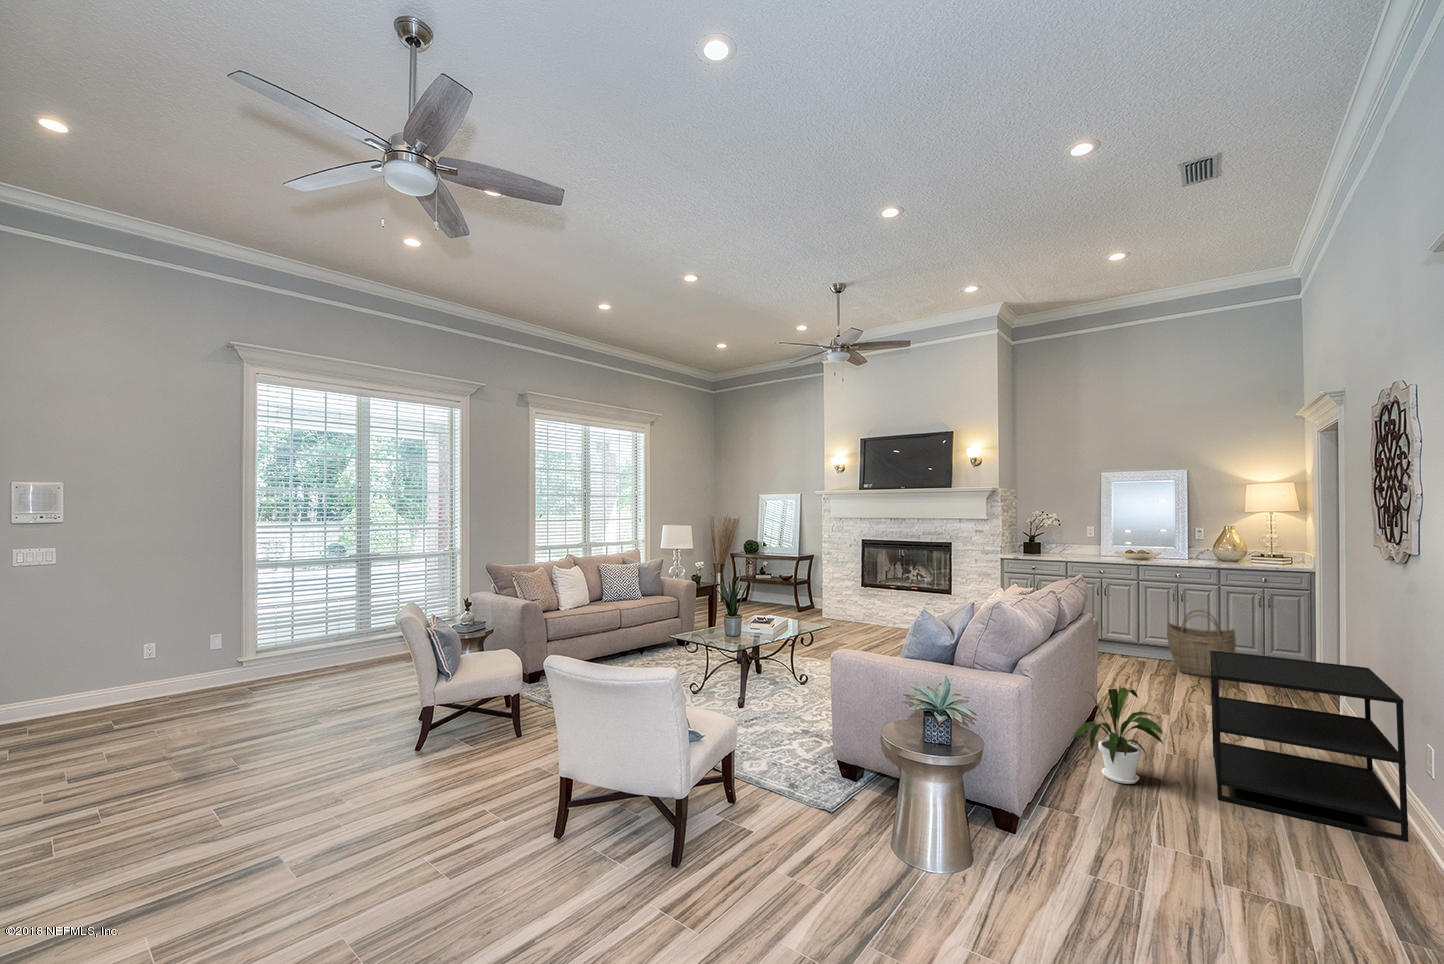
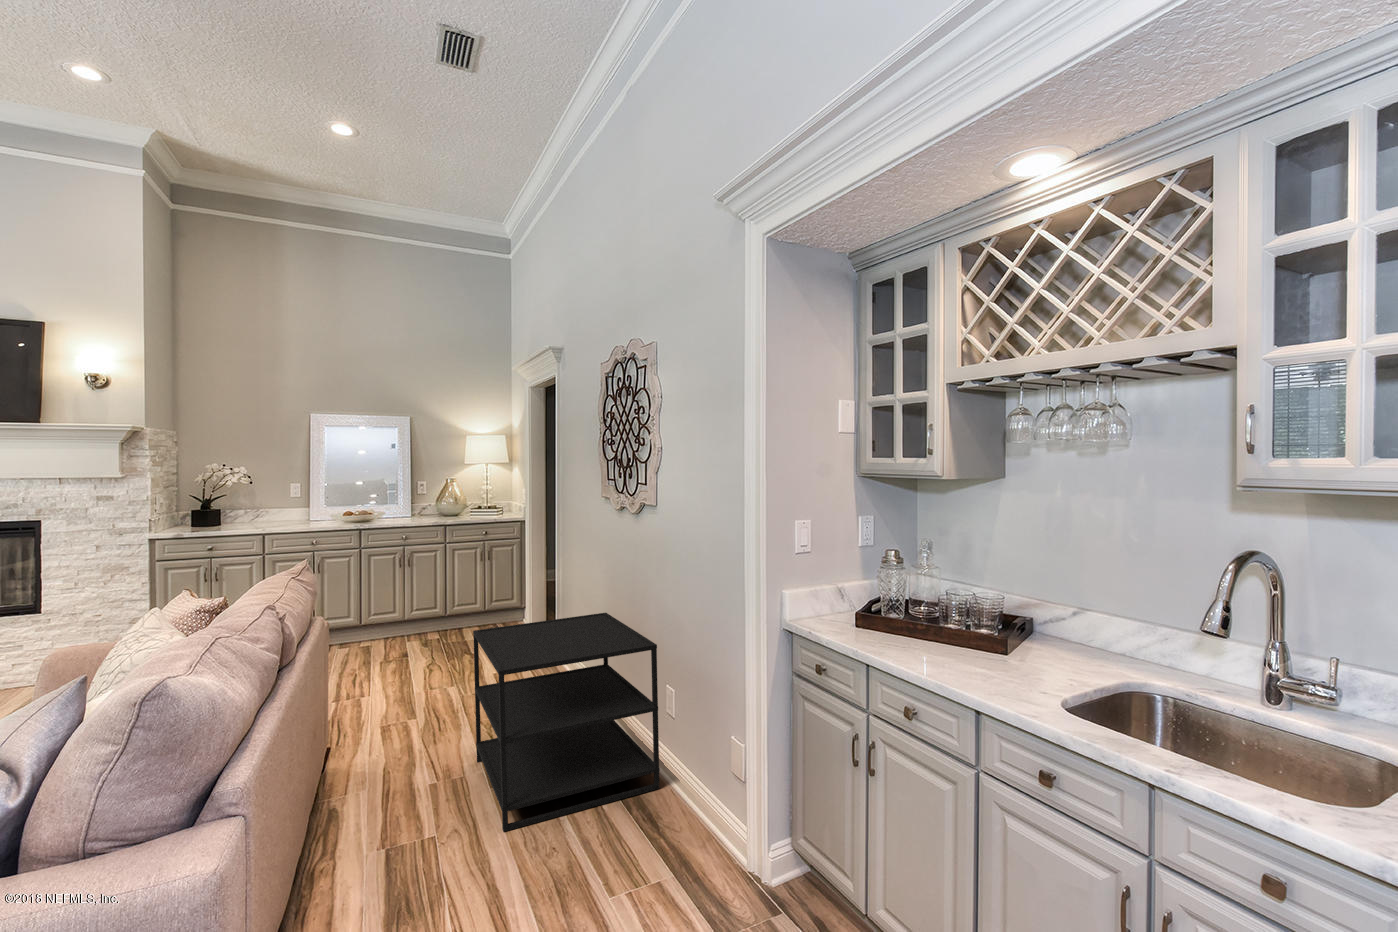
woven basket: present [1167,610,1236,677] -> none [396,573,463,651]
house plant: present [1071,687,1163,784] -> none [309,723,449,880]

